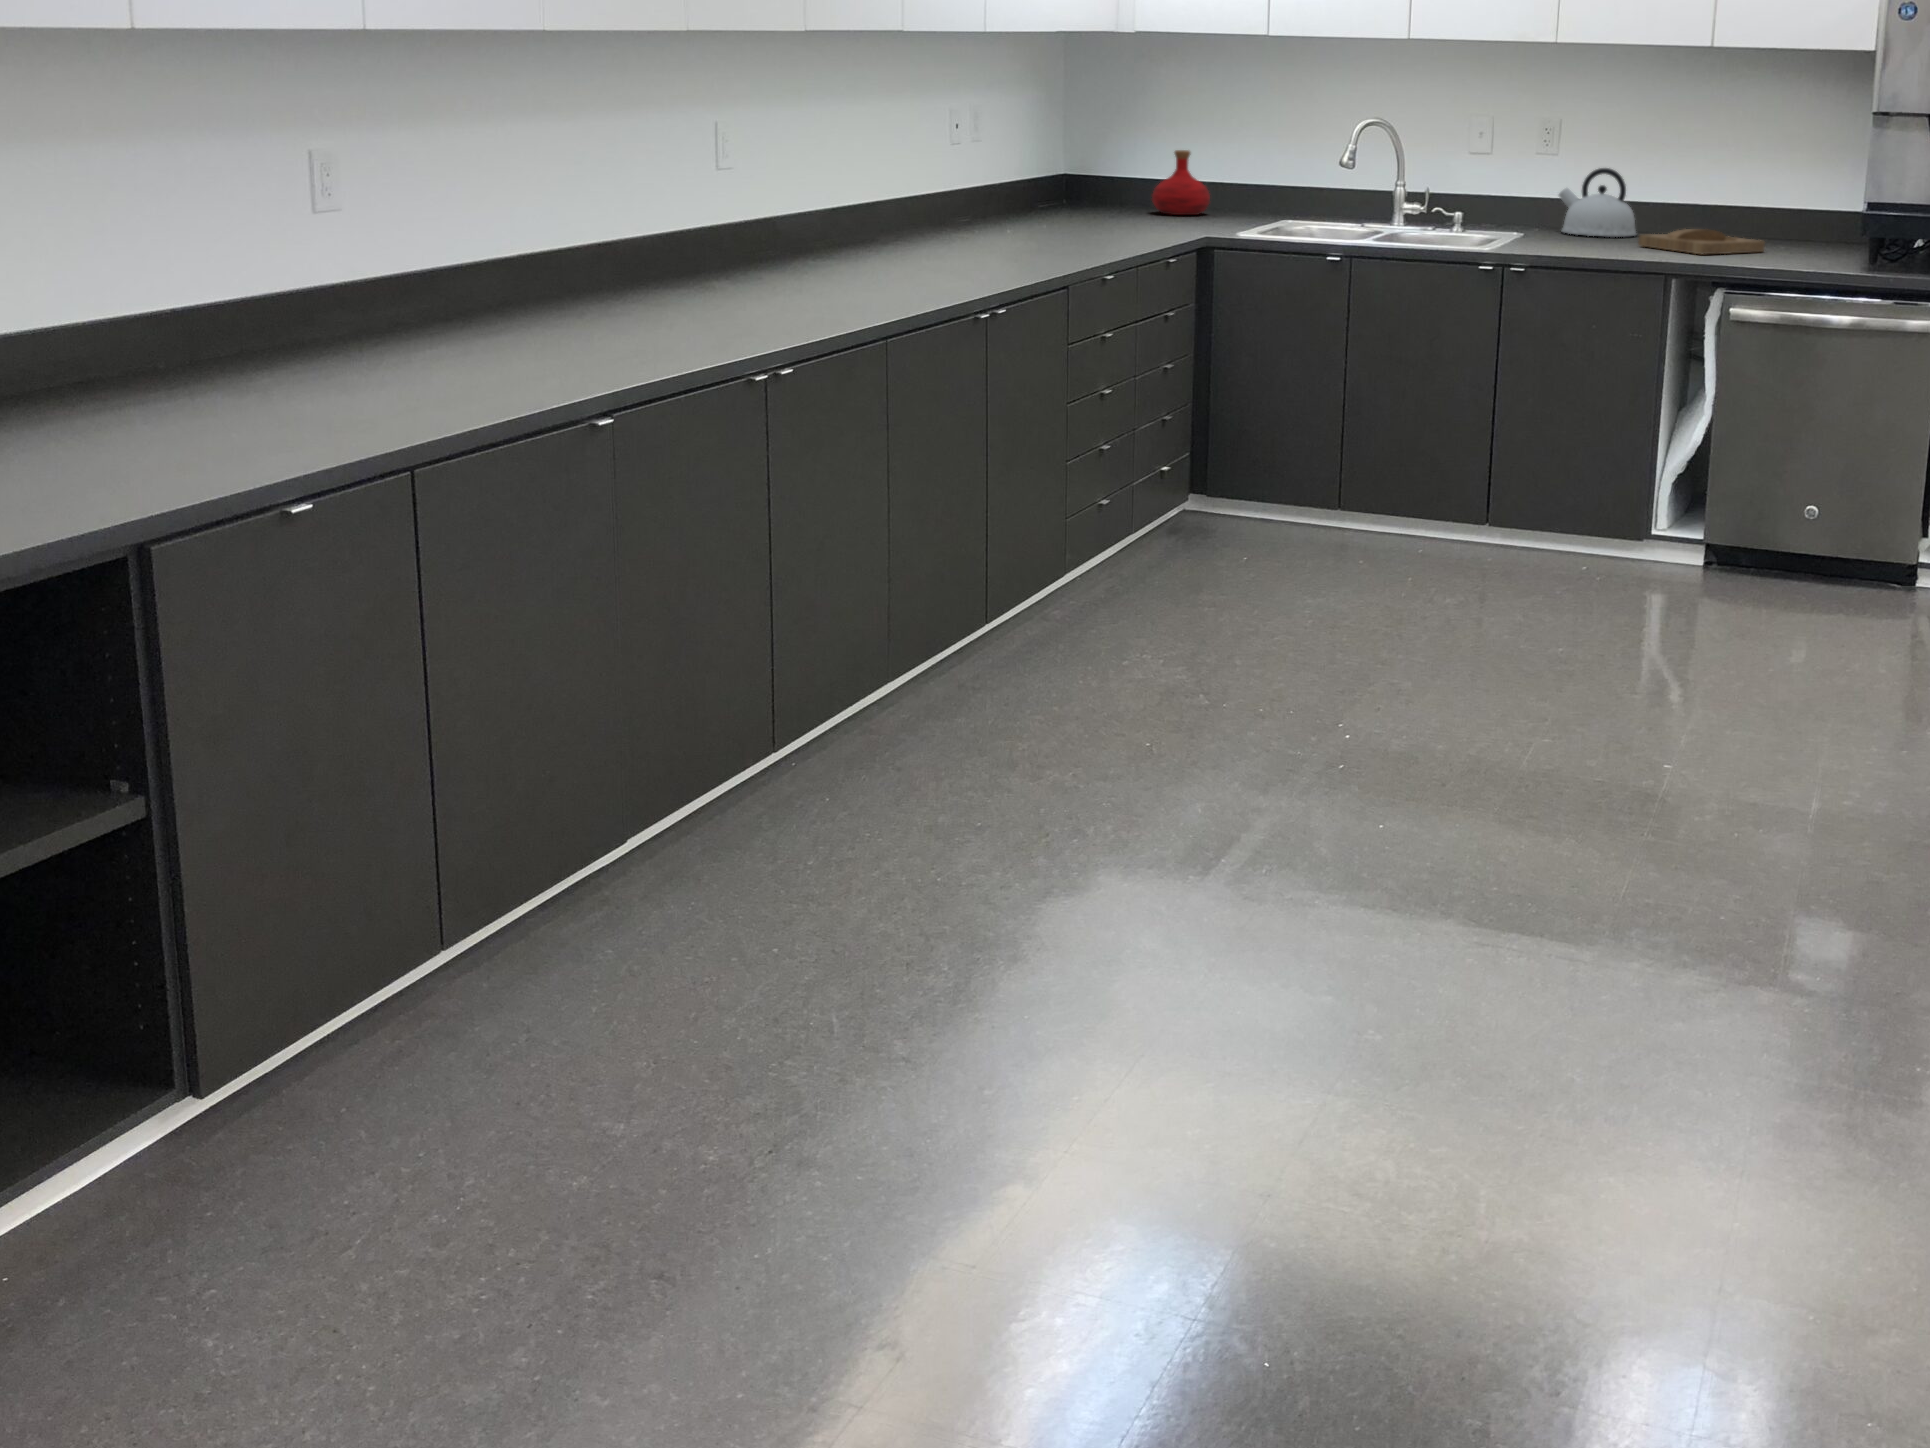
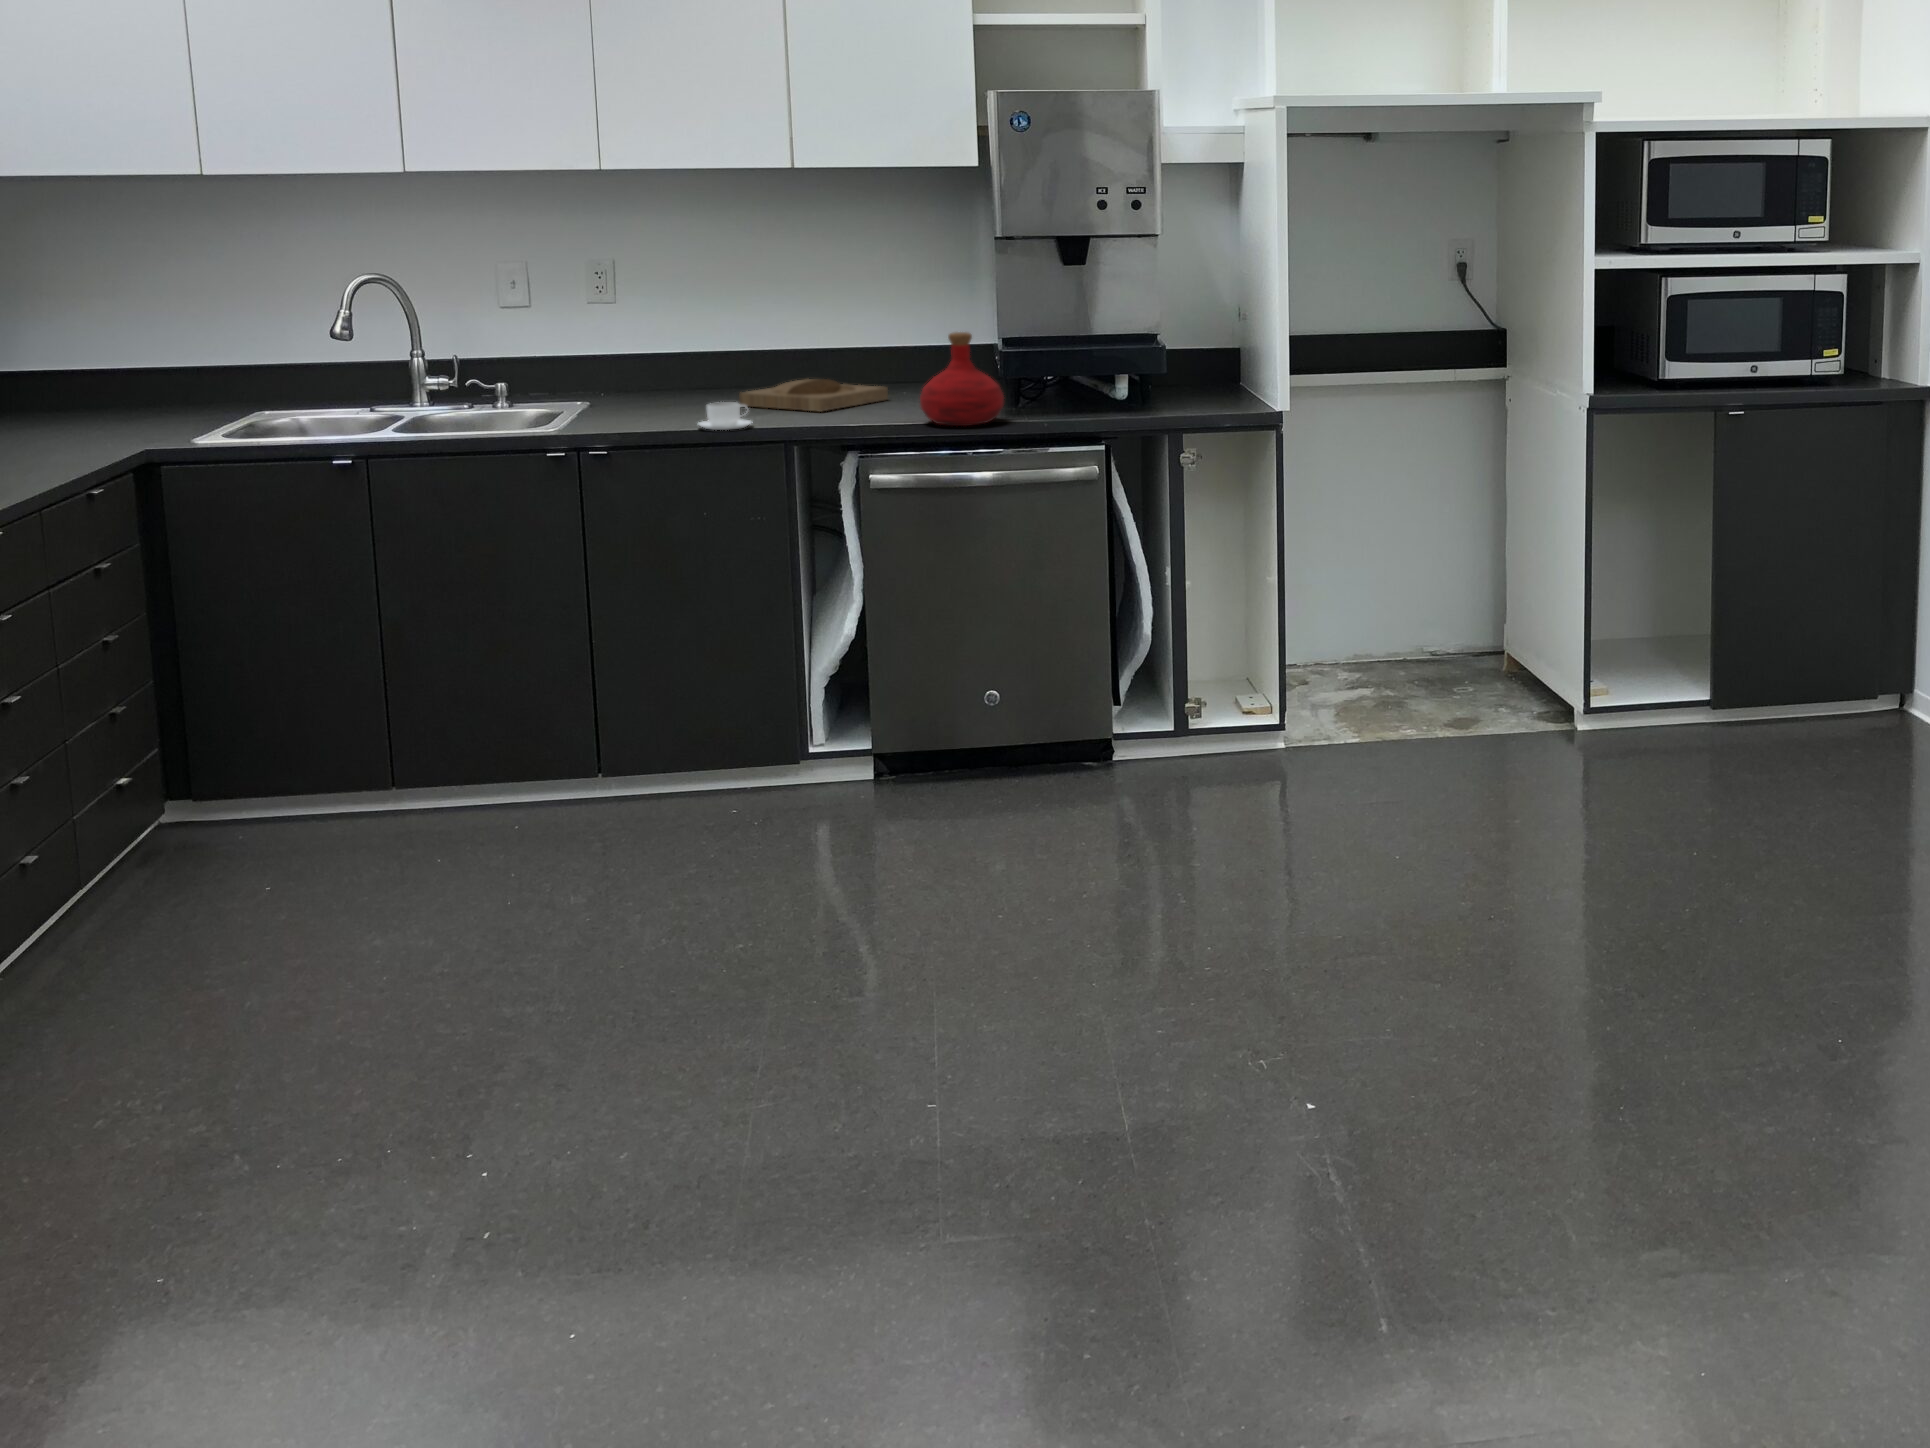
bottle: present [1152,150,1210,215] -> present [920,332,1004,426]
kettle: present [1559,168,1636,237] -> none [626,313,730,396]
coffee cup: none [1596,237,1641,259] -> present [699,402,751,430]

